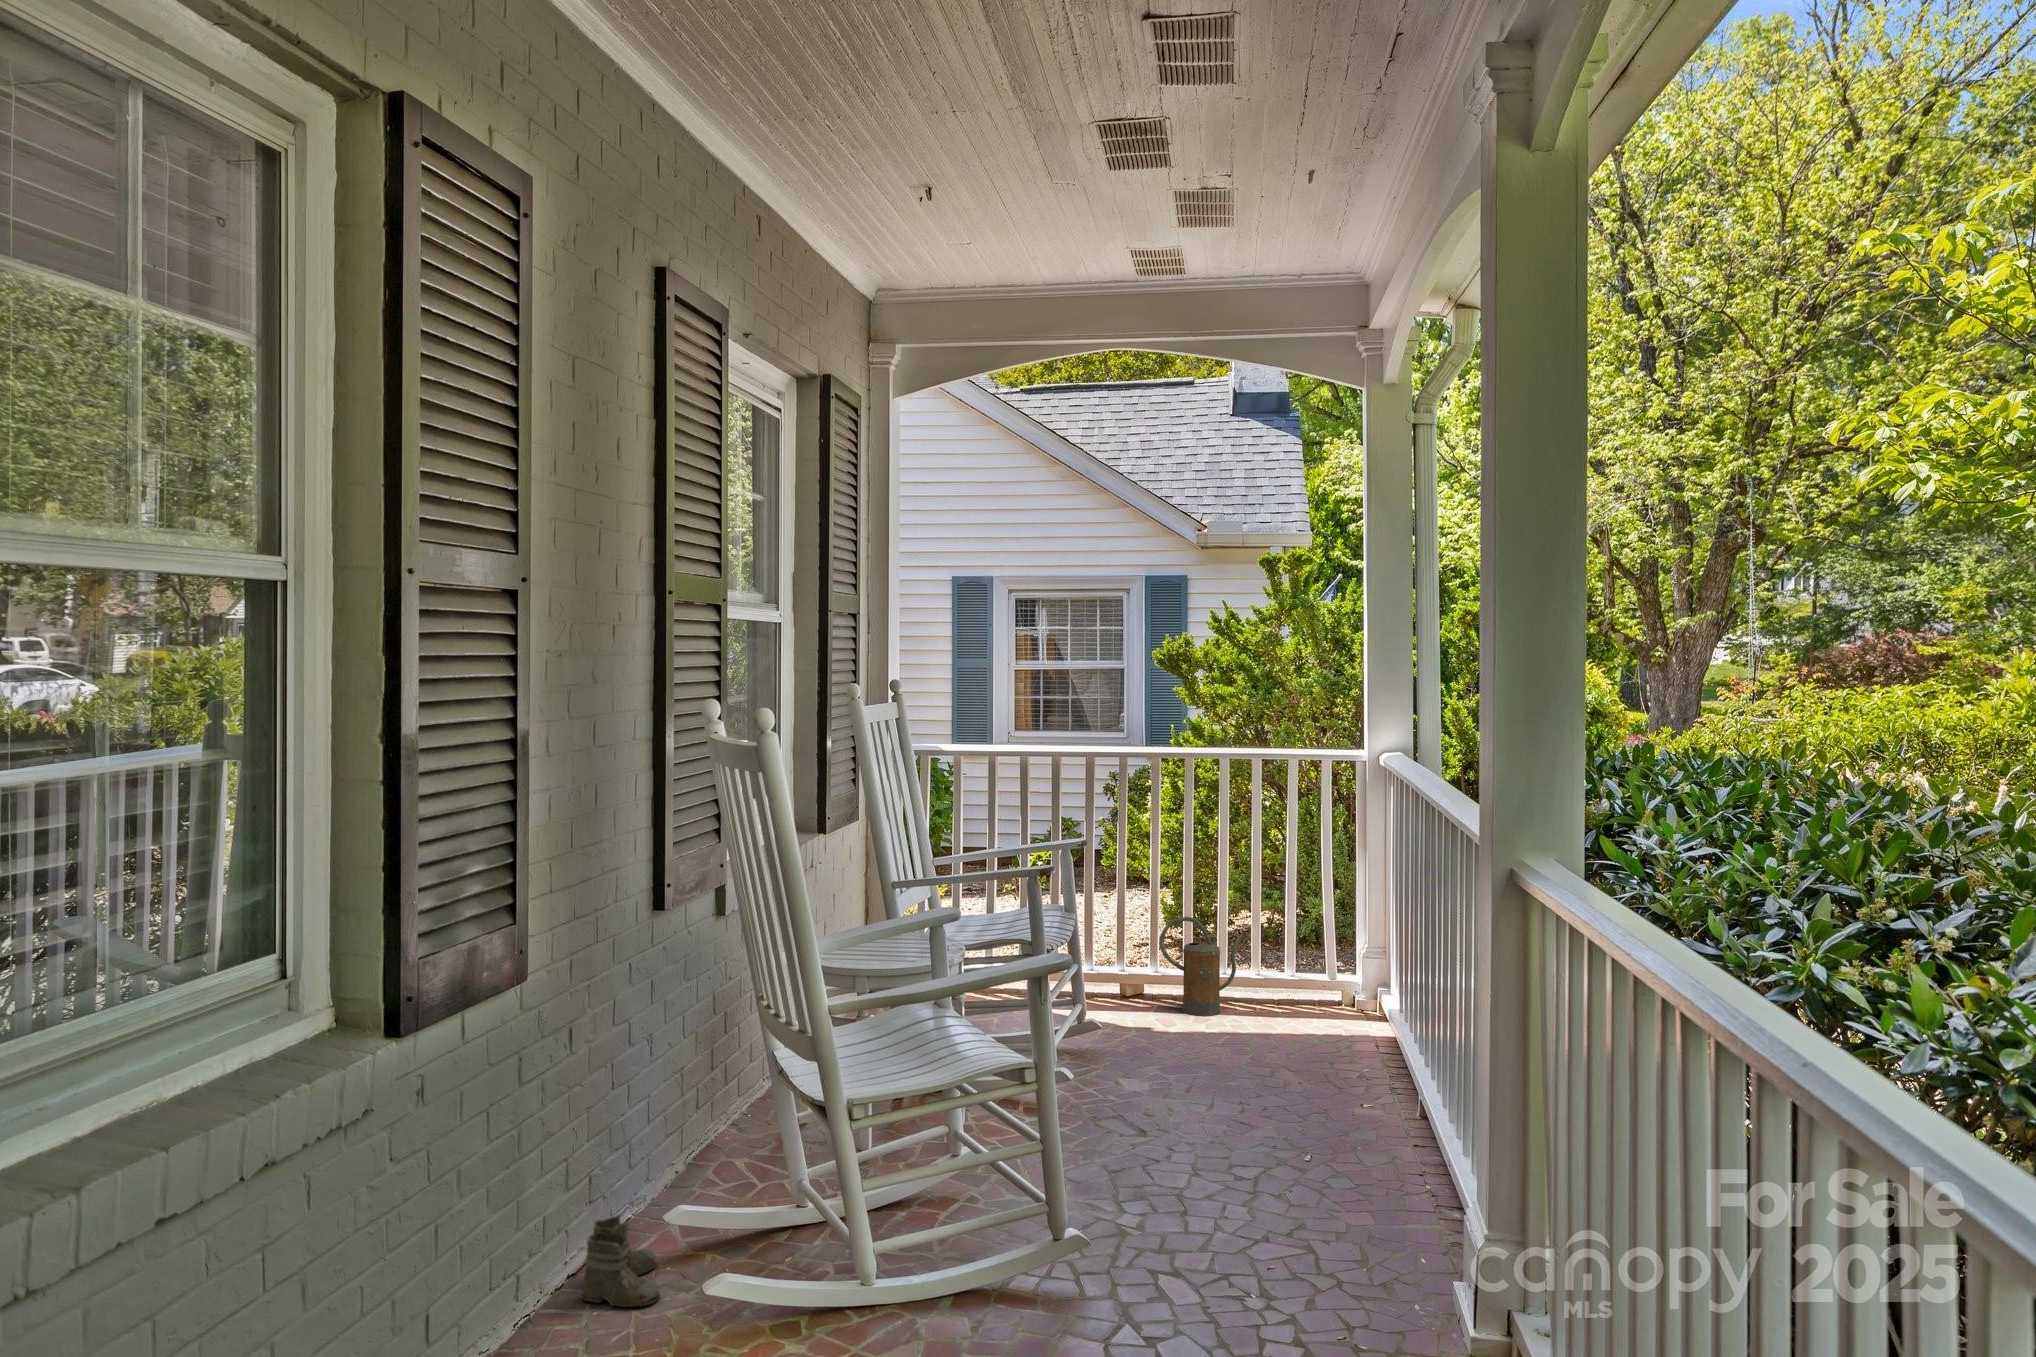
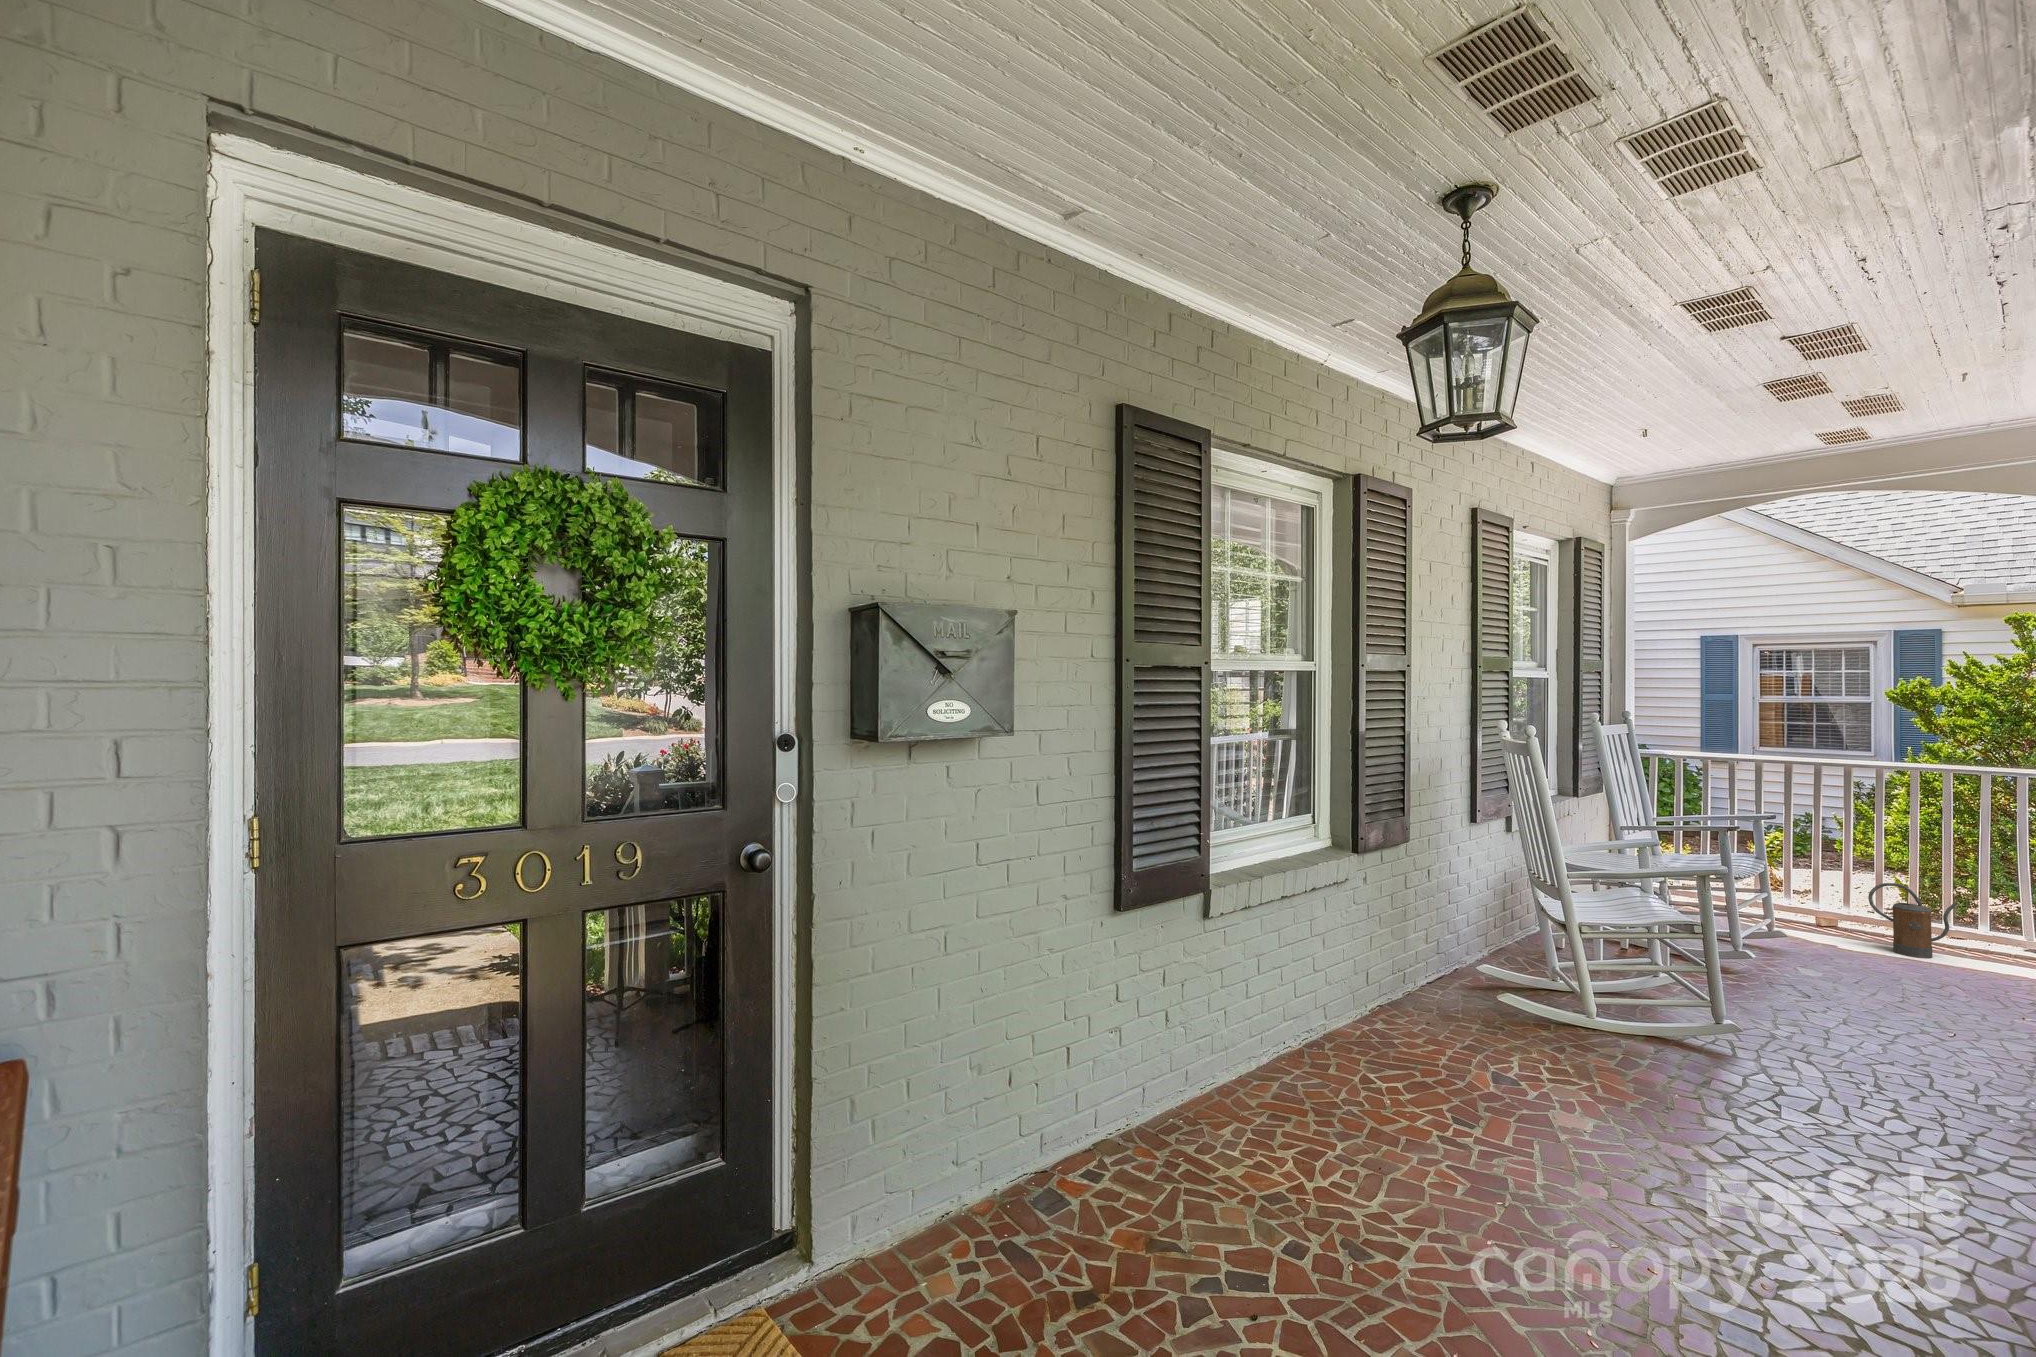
boots: present [581,1215,660,1311] -> none [1434,963,1475,1005]

